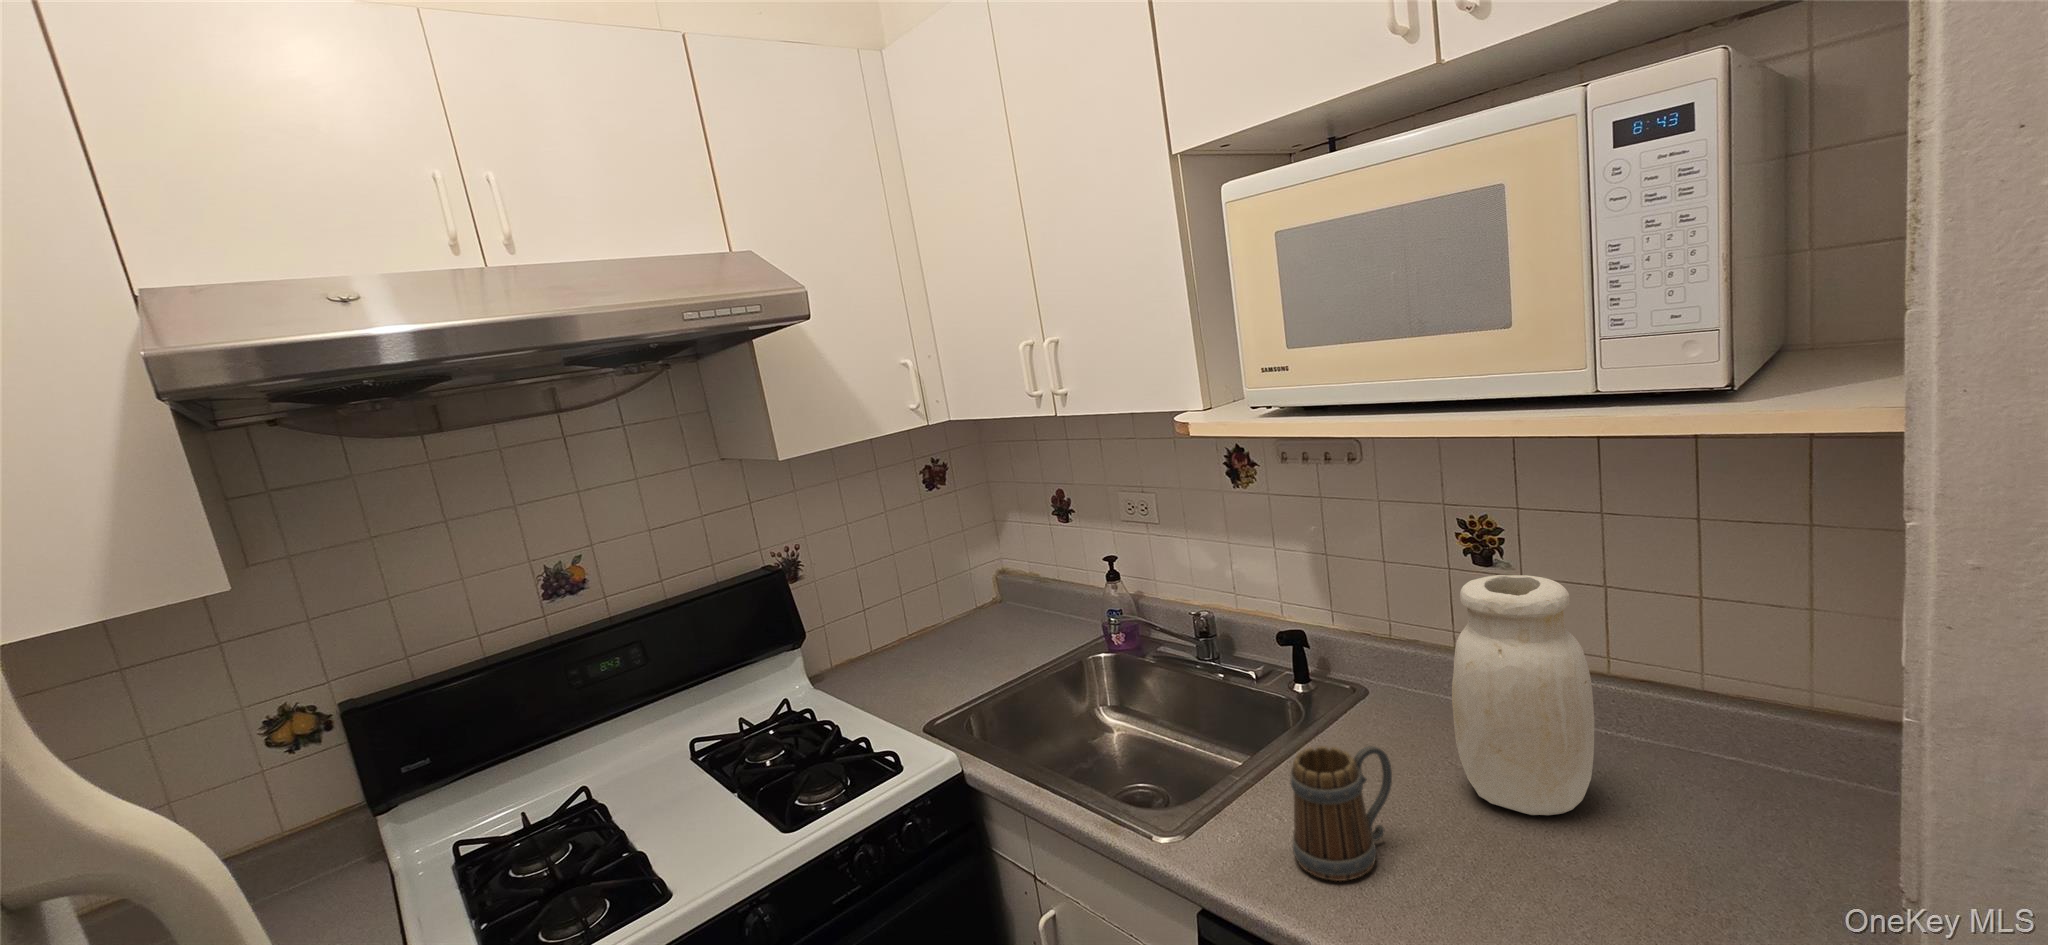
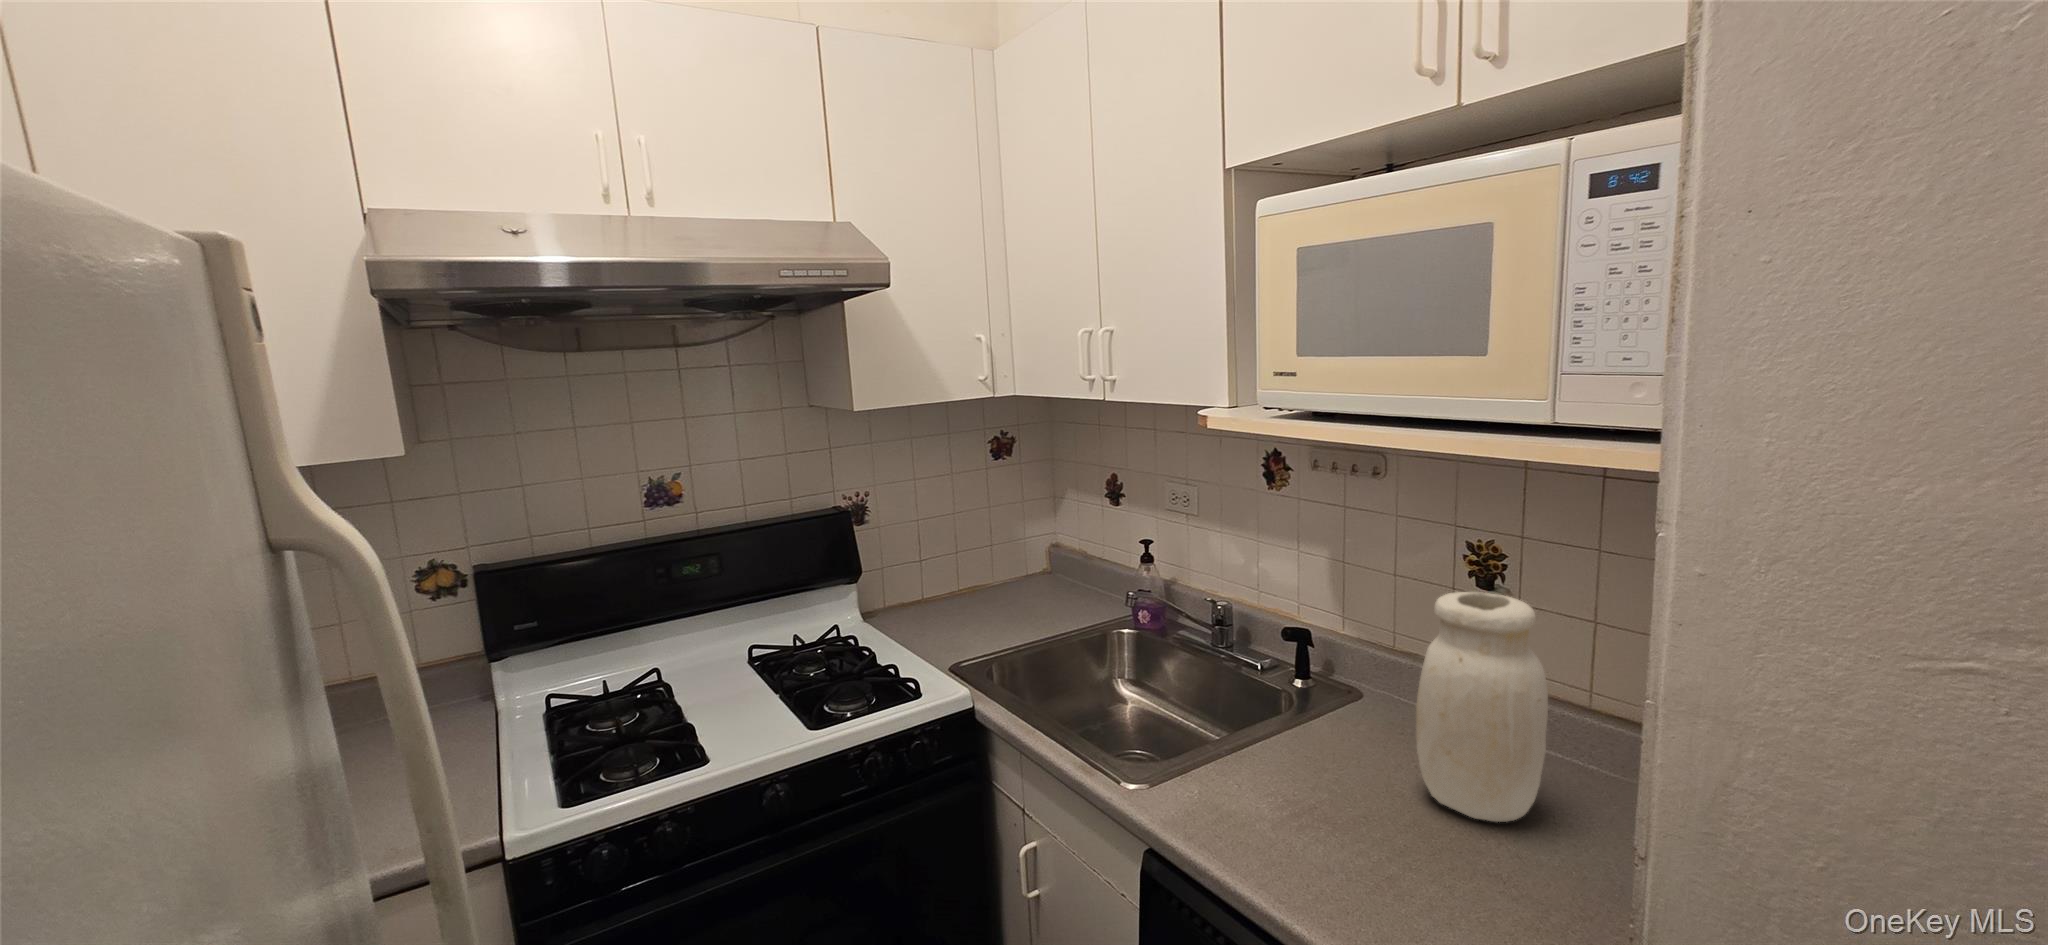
mug: present [1290,746,1392,881] -> none [1242,721,1343,843]

